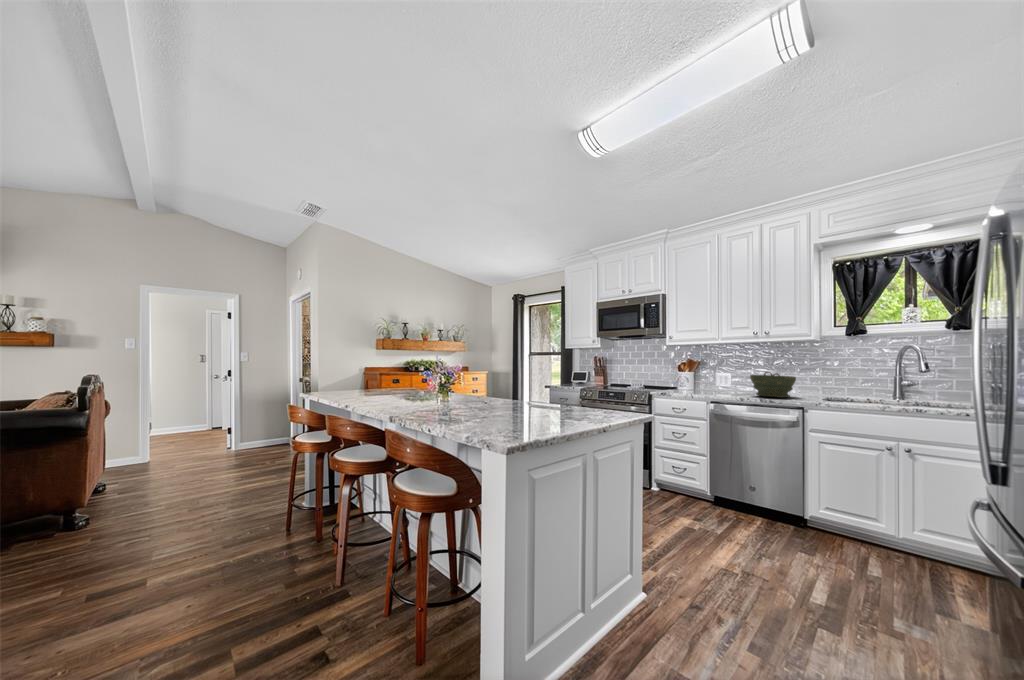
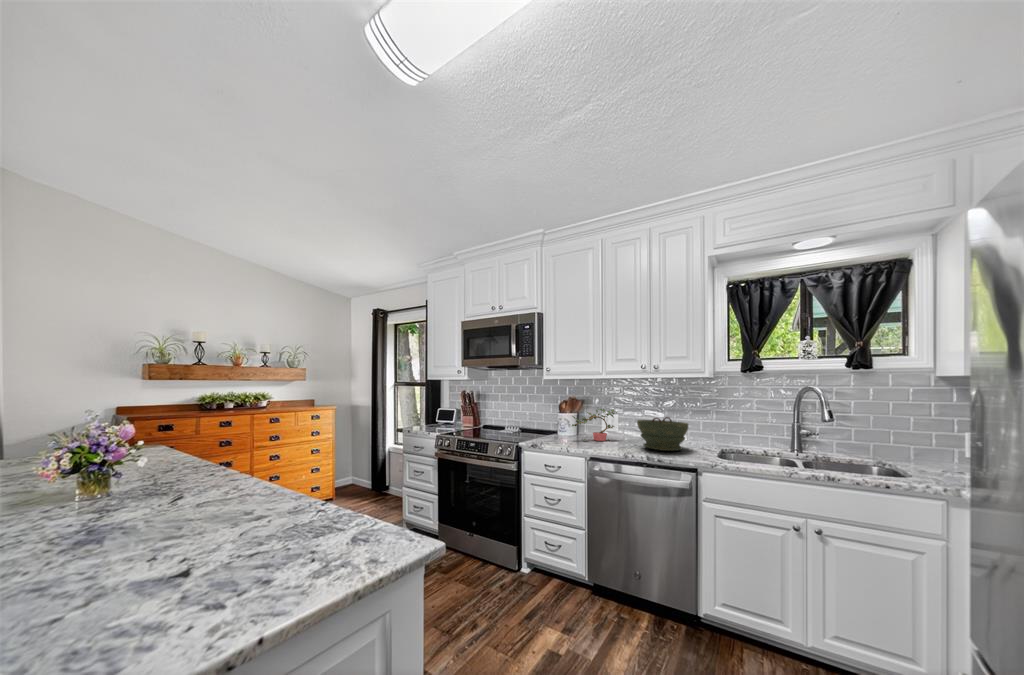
potted plant: none [692,367,732,393] -> present [572,409,617,441]

